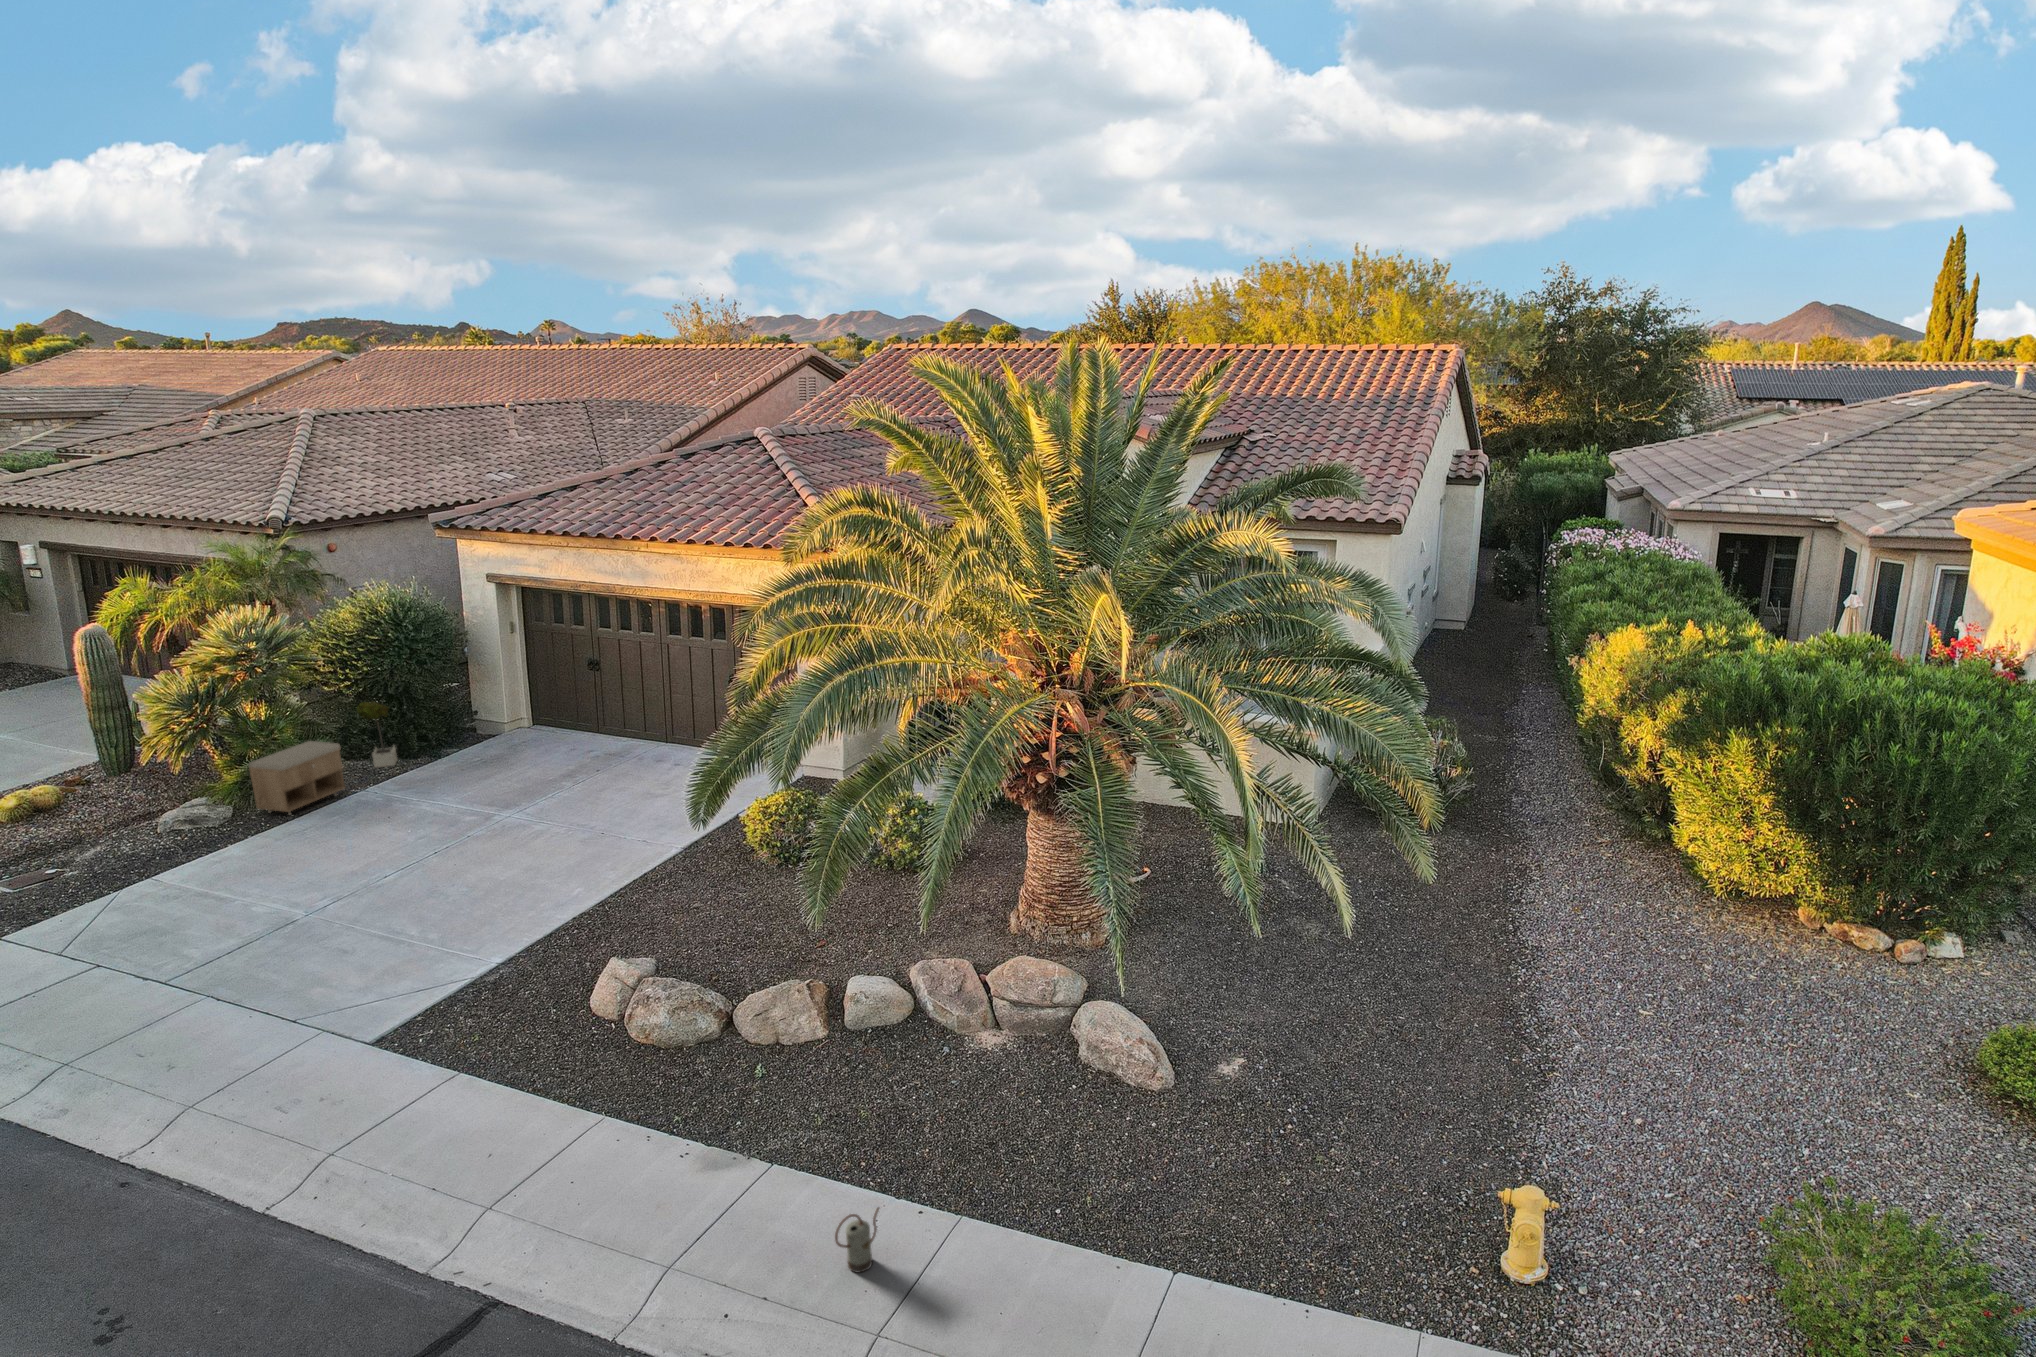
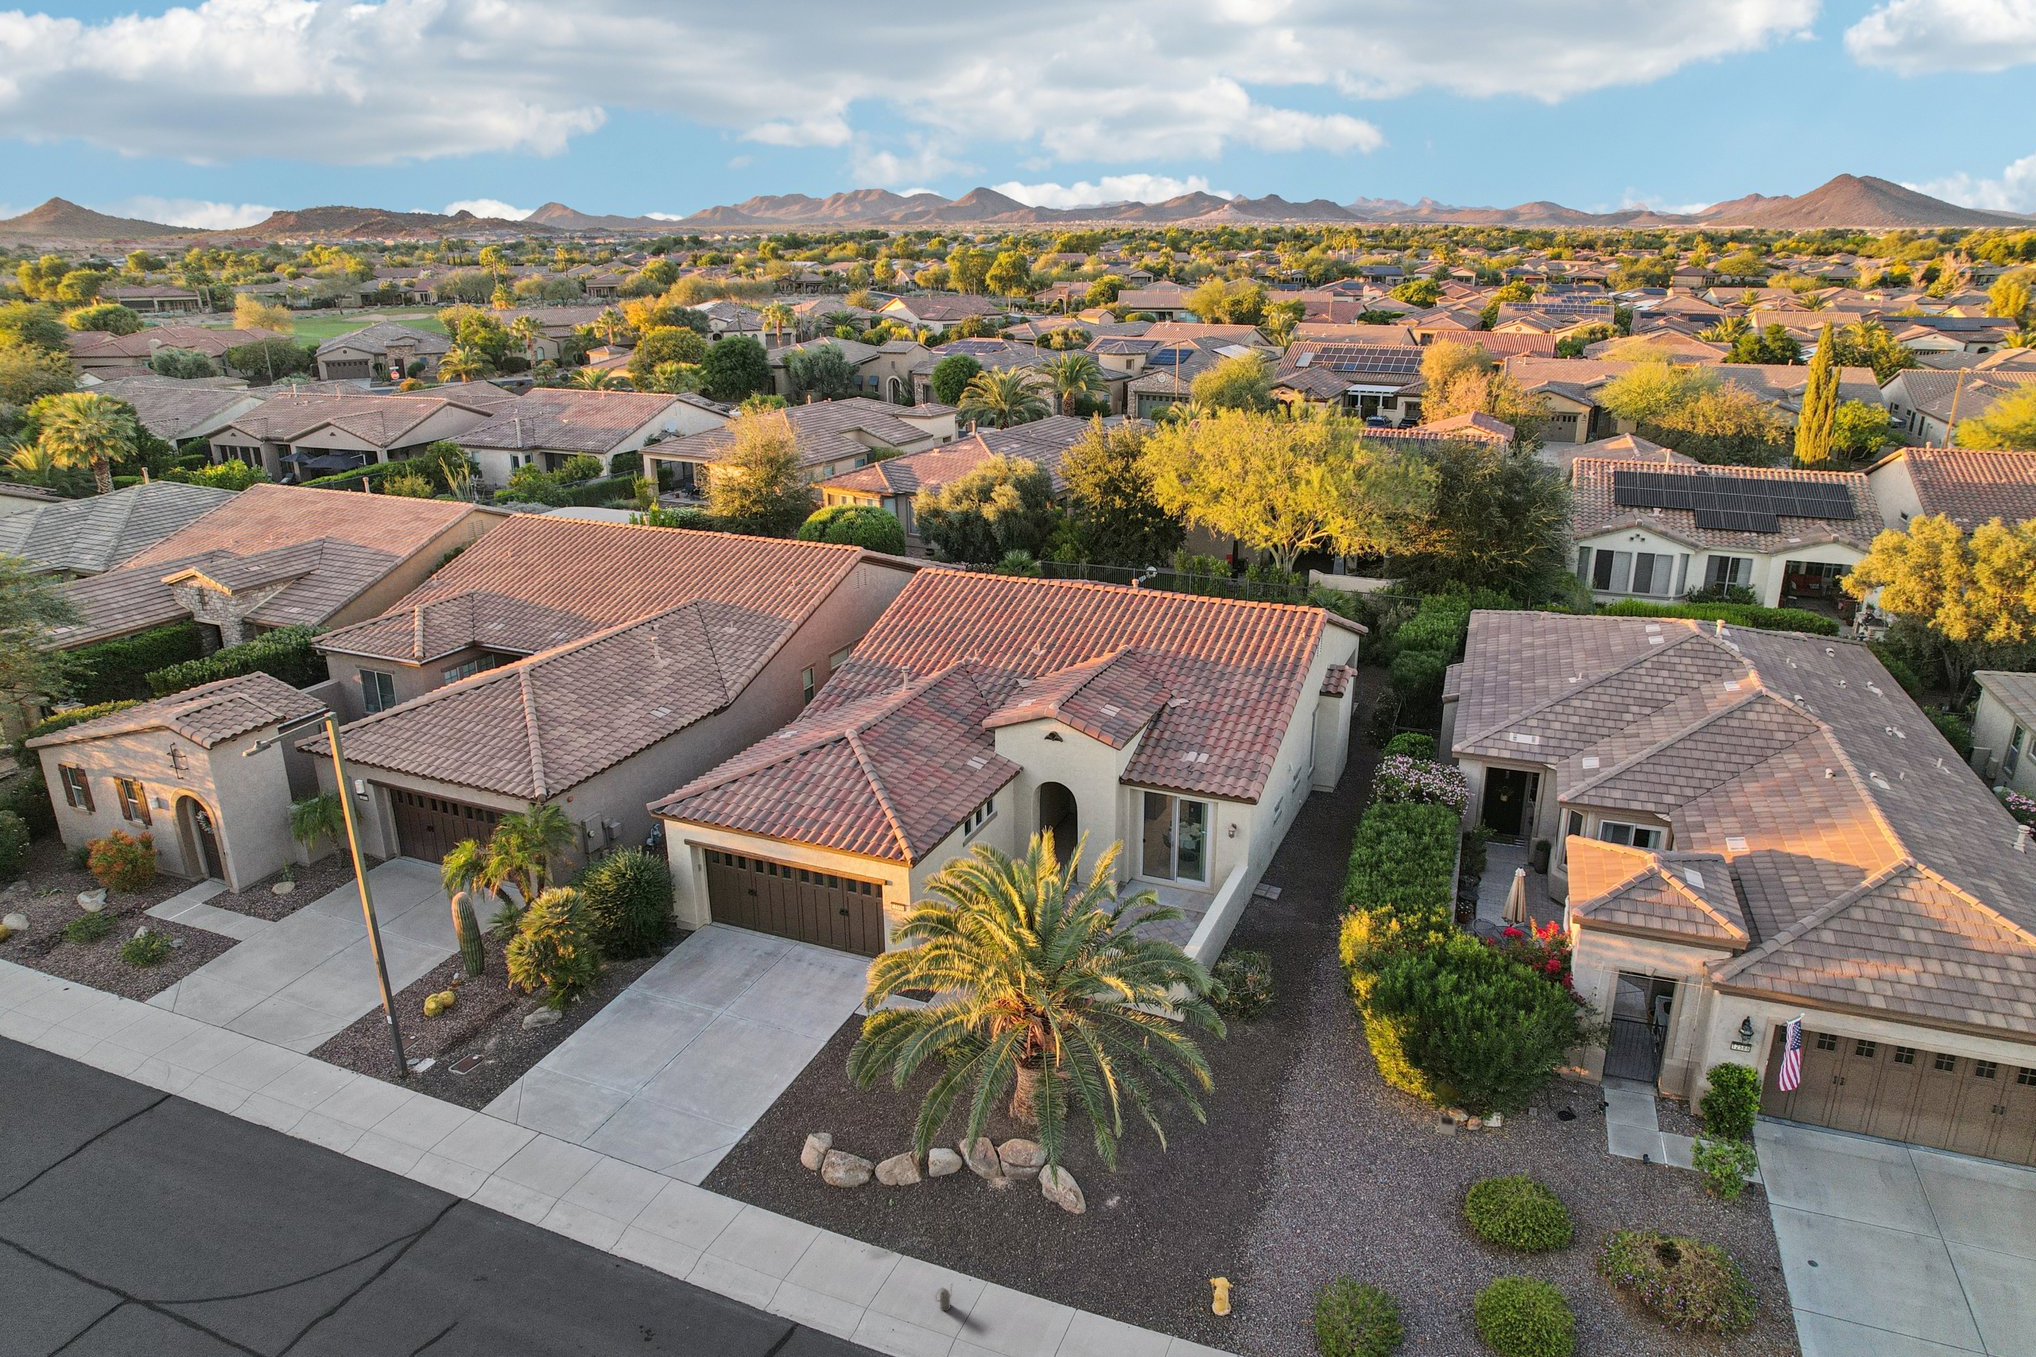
potted tree: present [357,702,397,768] -> present [1435,1083,1459,1136]
storage bench: present [249,741,345,815] -> none [570,963,620,1013]

